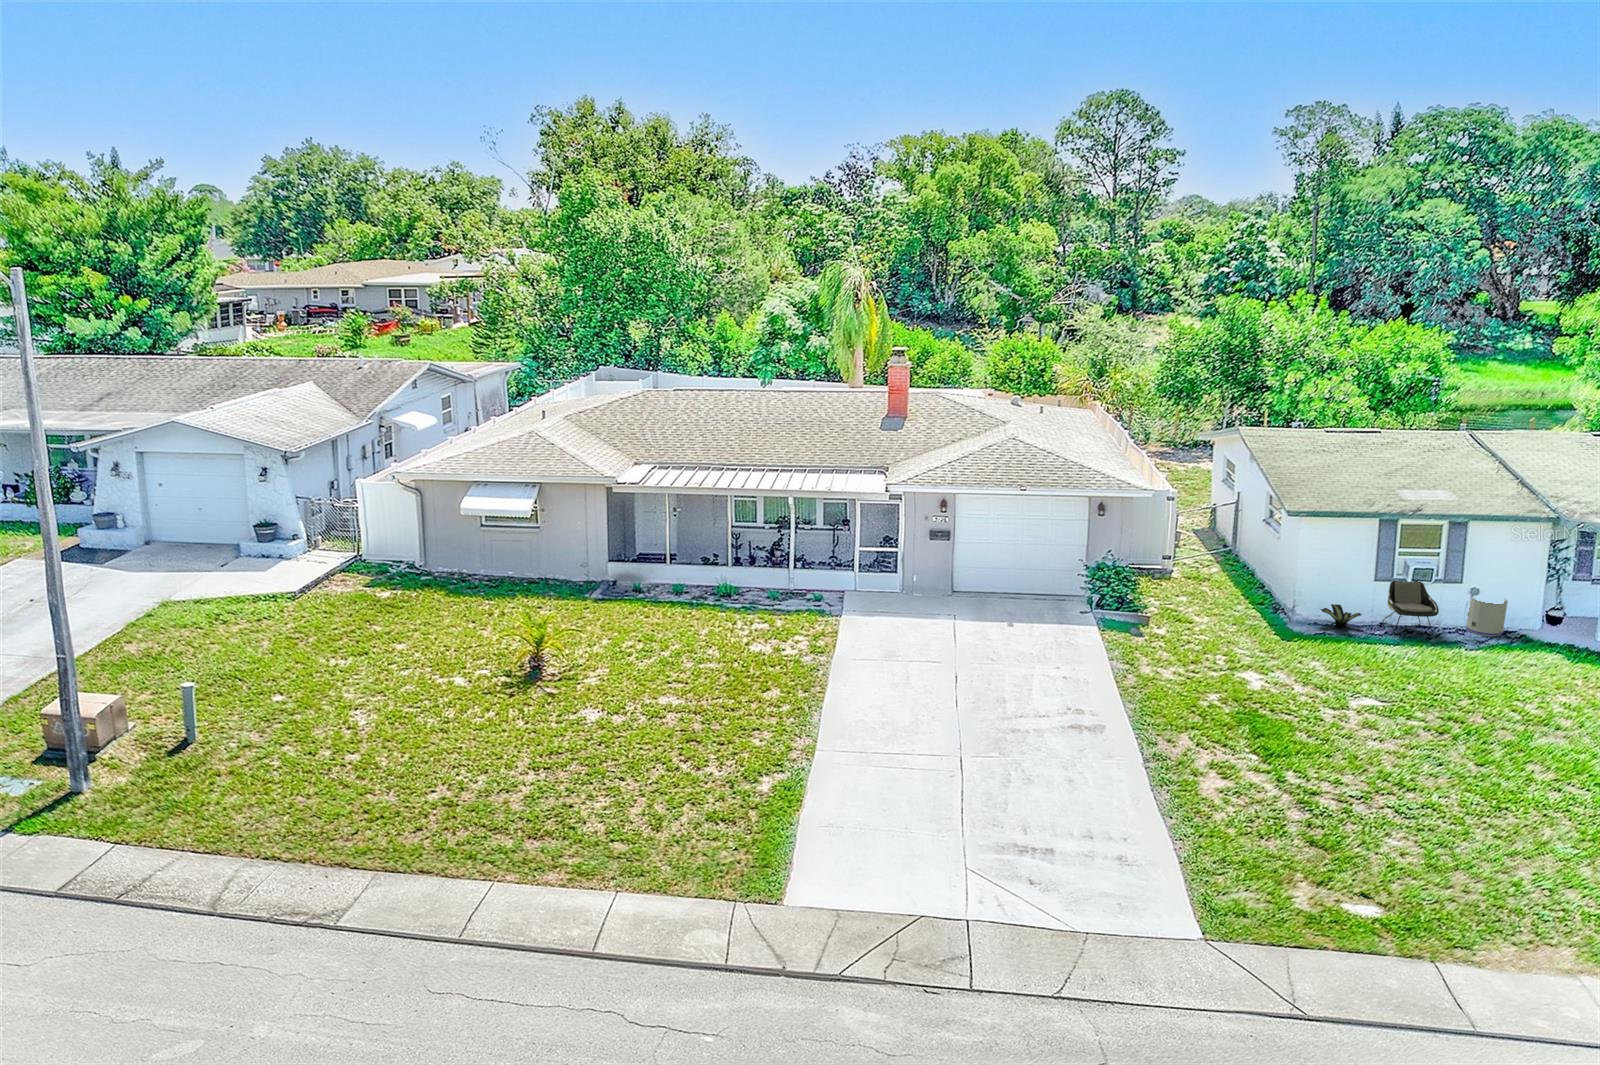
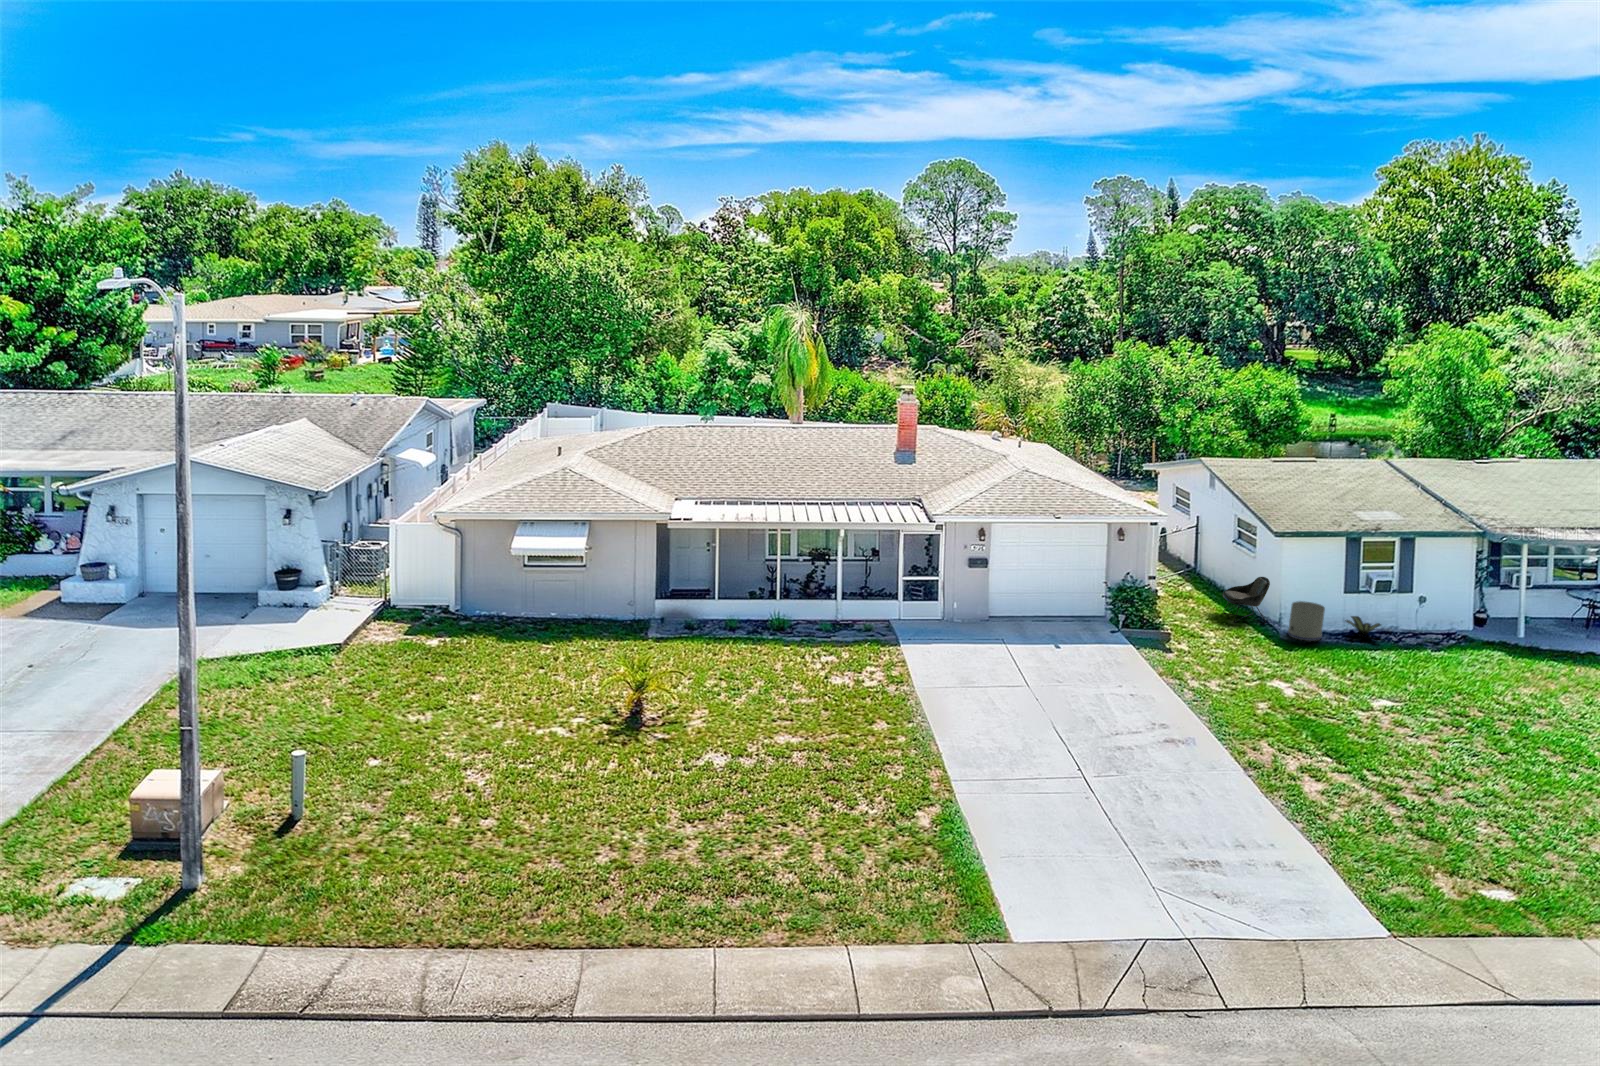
lounge chair: present [1382,581,1439,636] -> present [1222,577,1270,624]
trash can: present [1465,598,1508,636] -> present [1288,601,1325,641]

